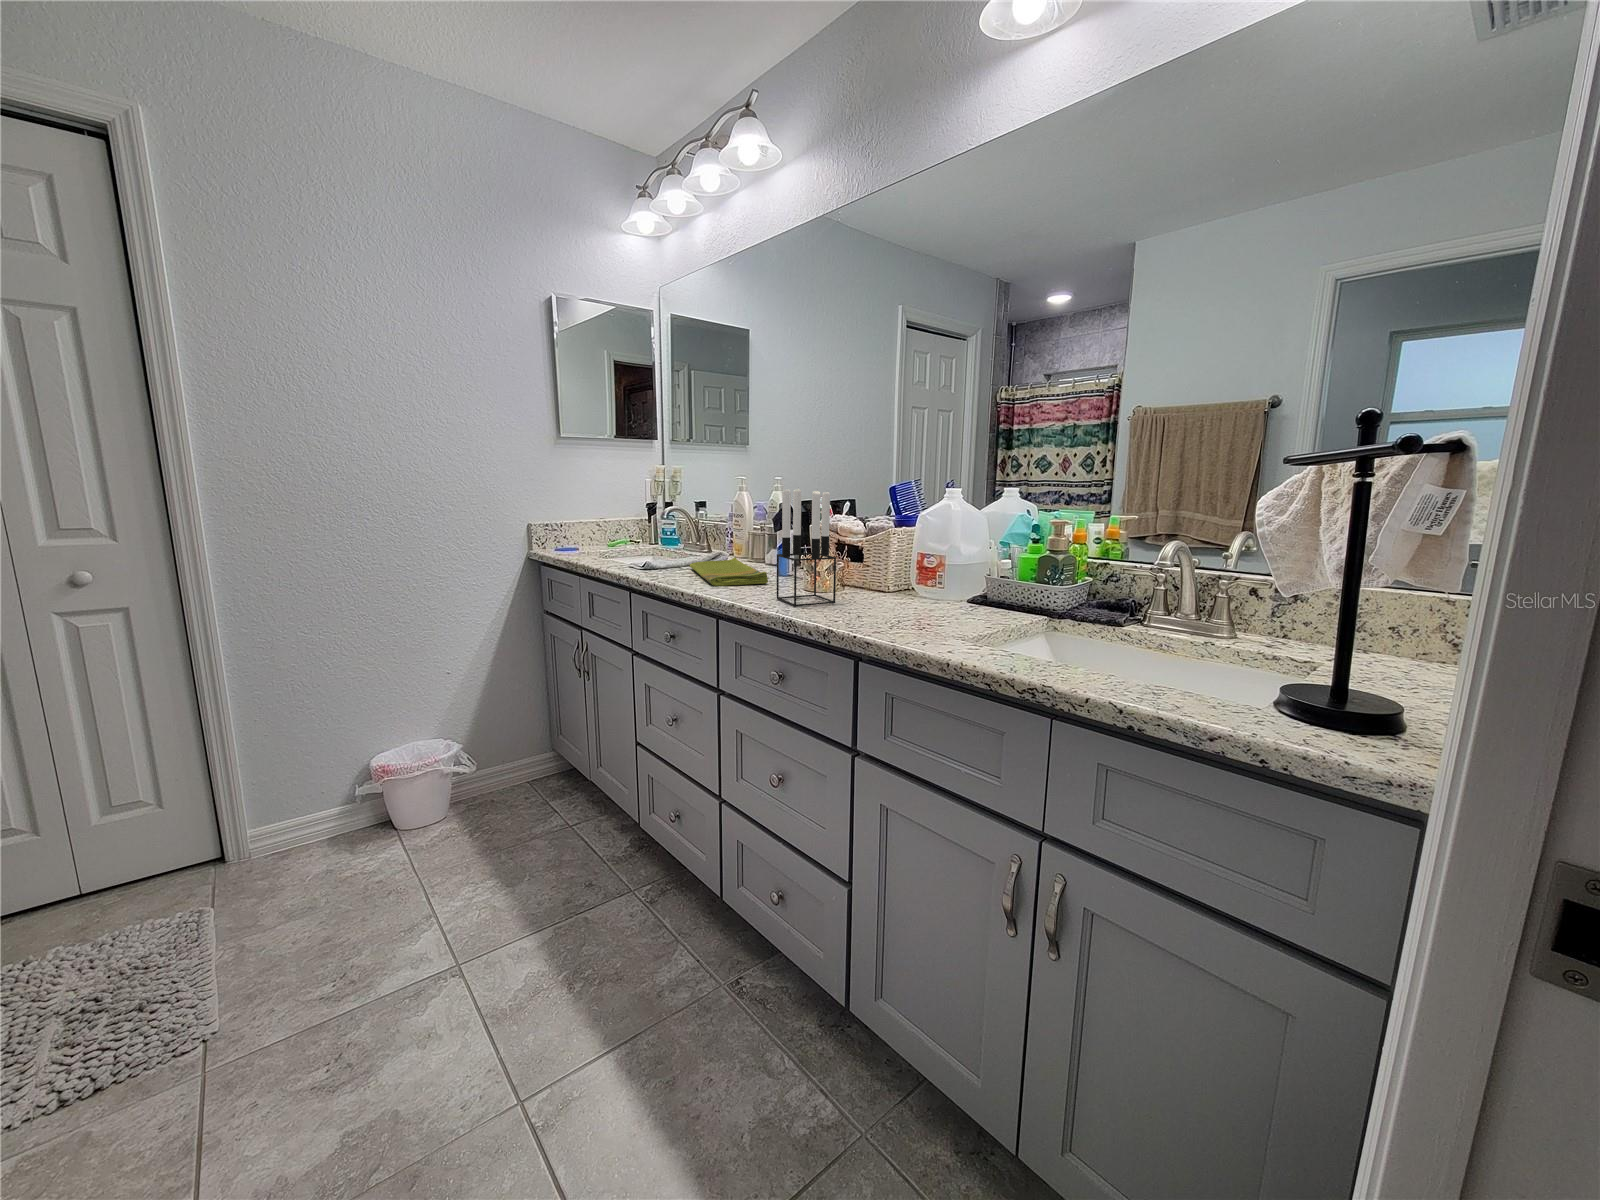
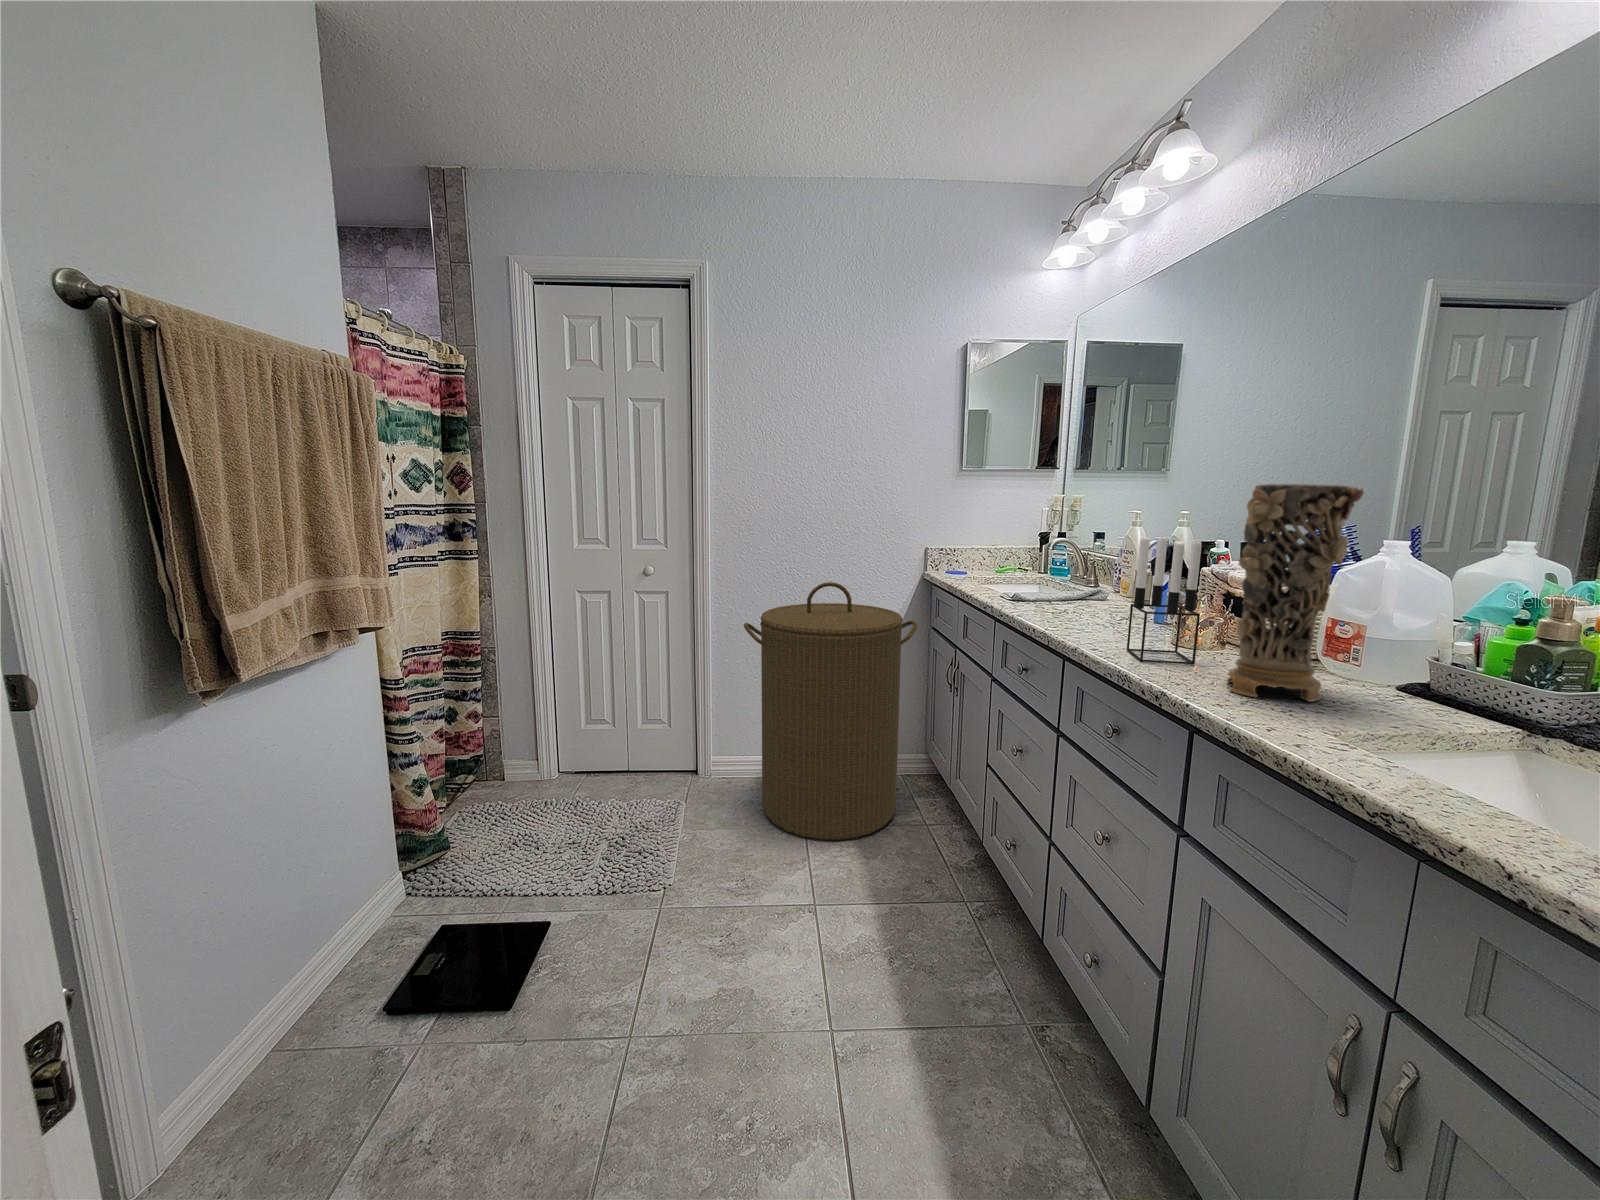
decorative vase: none [867,435,952,622] -> present [1226,484,1364,702]
dish towel: present [690,557,768,586] -> none [1058,598,1132,631]
laundry hamper: none [284,566,536,891] -> present [744,582,917,840]

